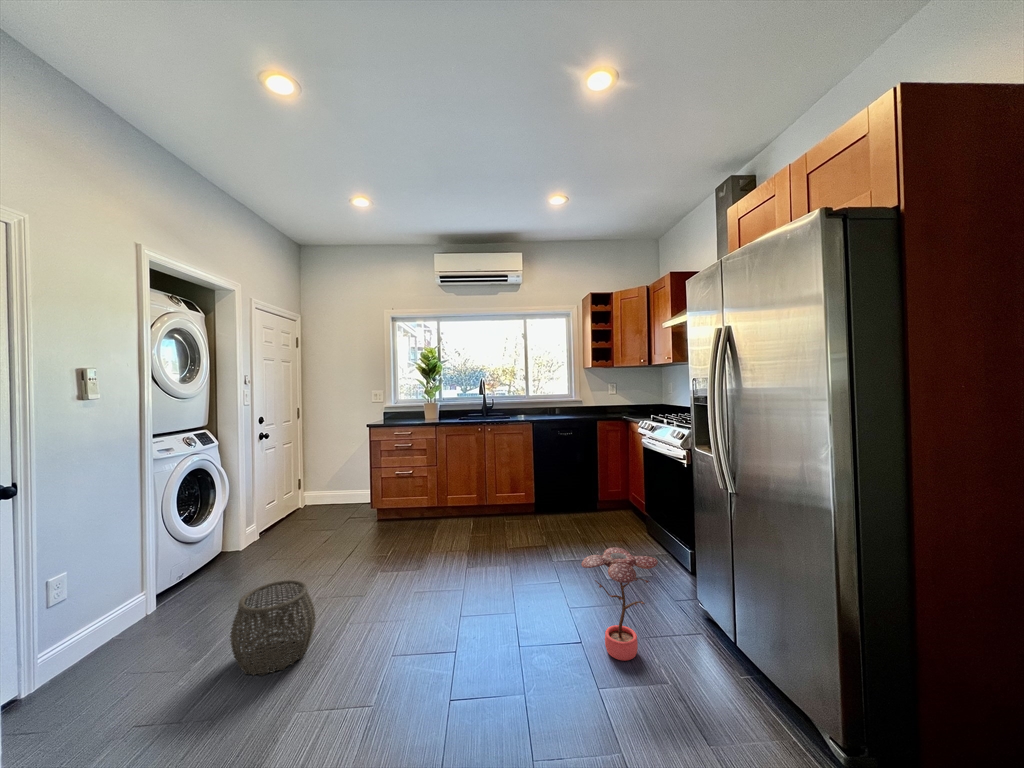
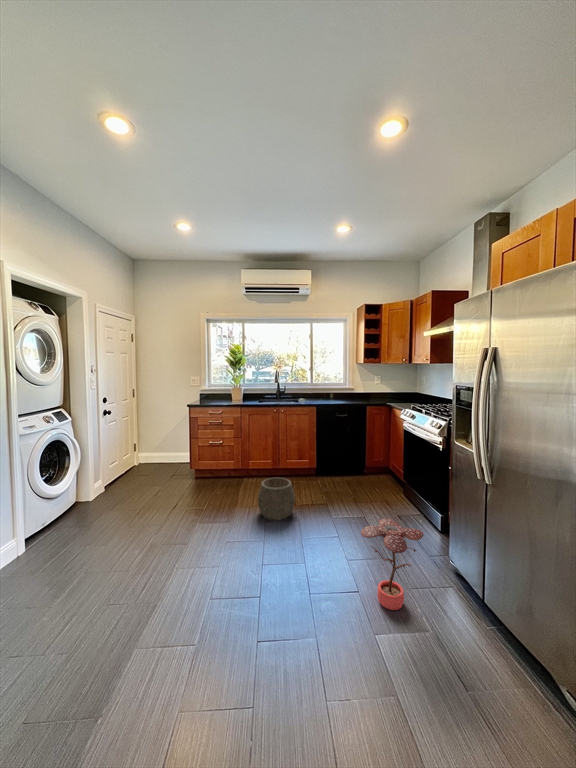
woven basket: present [230,580,316,675] -> present [258,478,295,520]

